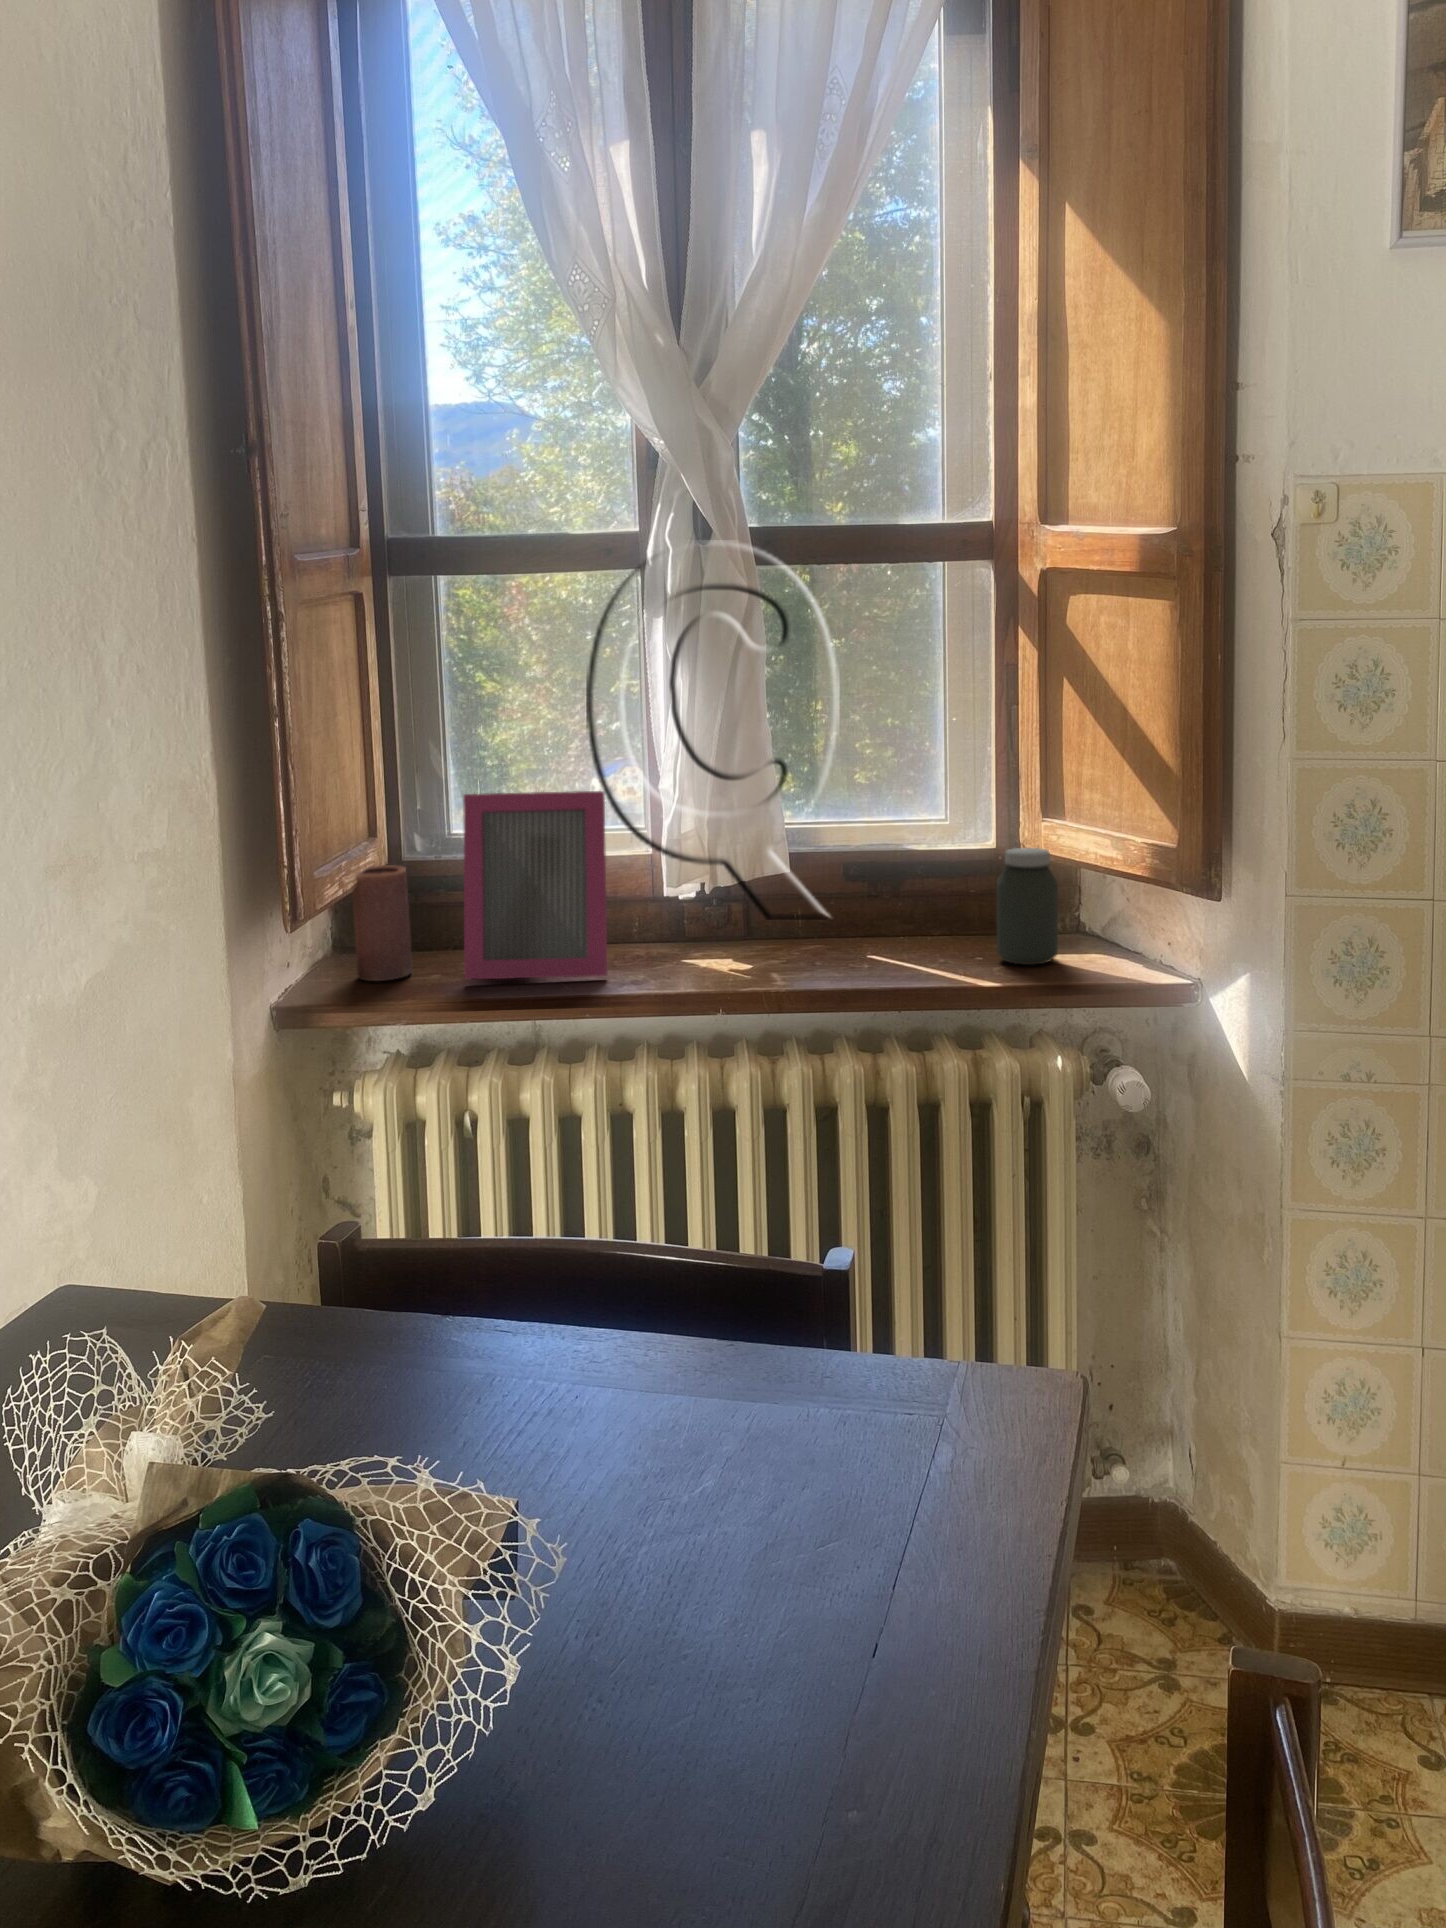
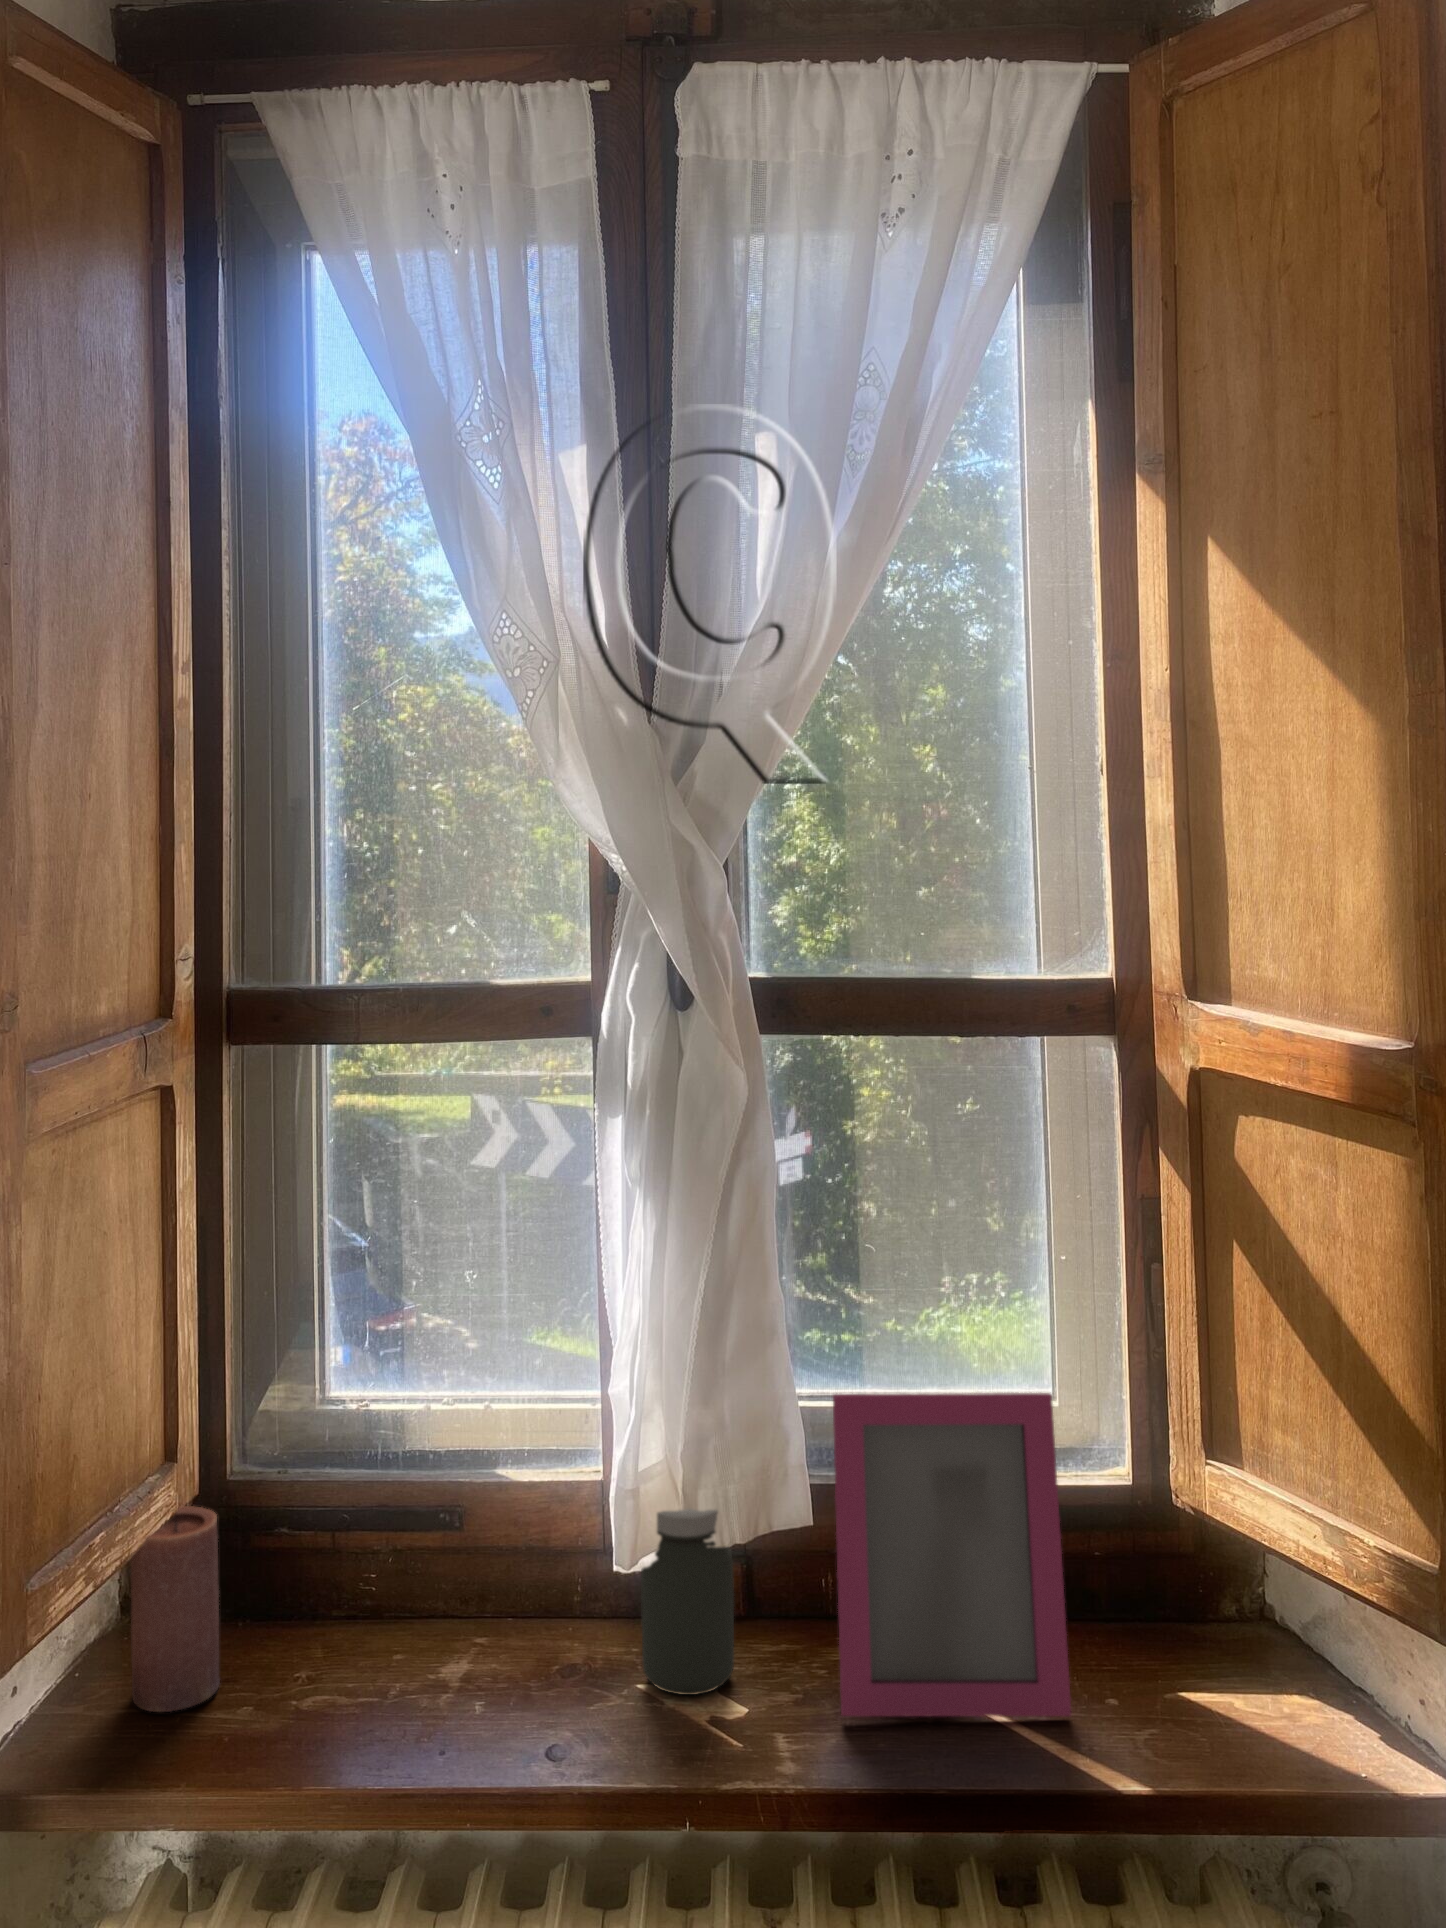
picture frame: present [463,791,607,979] -> present [833,1393,1071,1716]
jar: present [997,848,1058,965] -> present [641,1509,734,1695]

